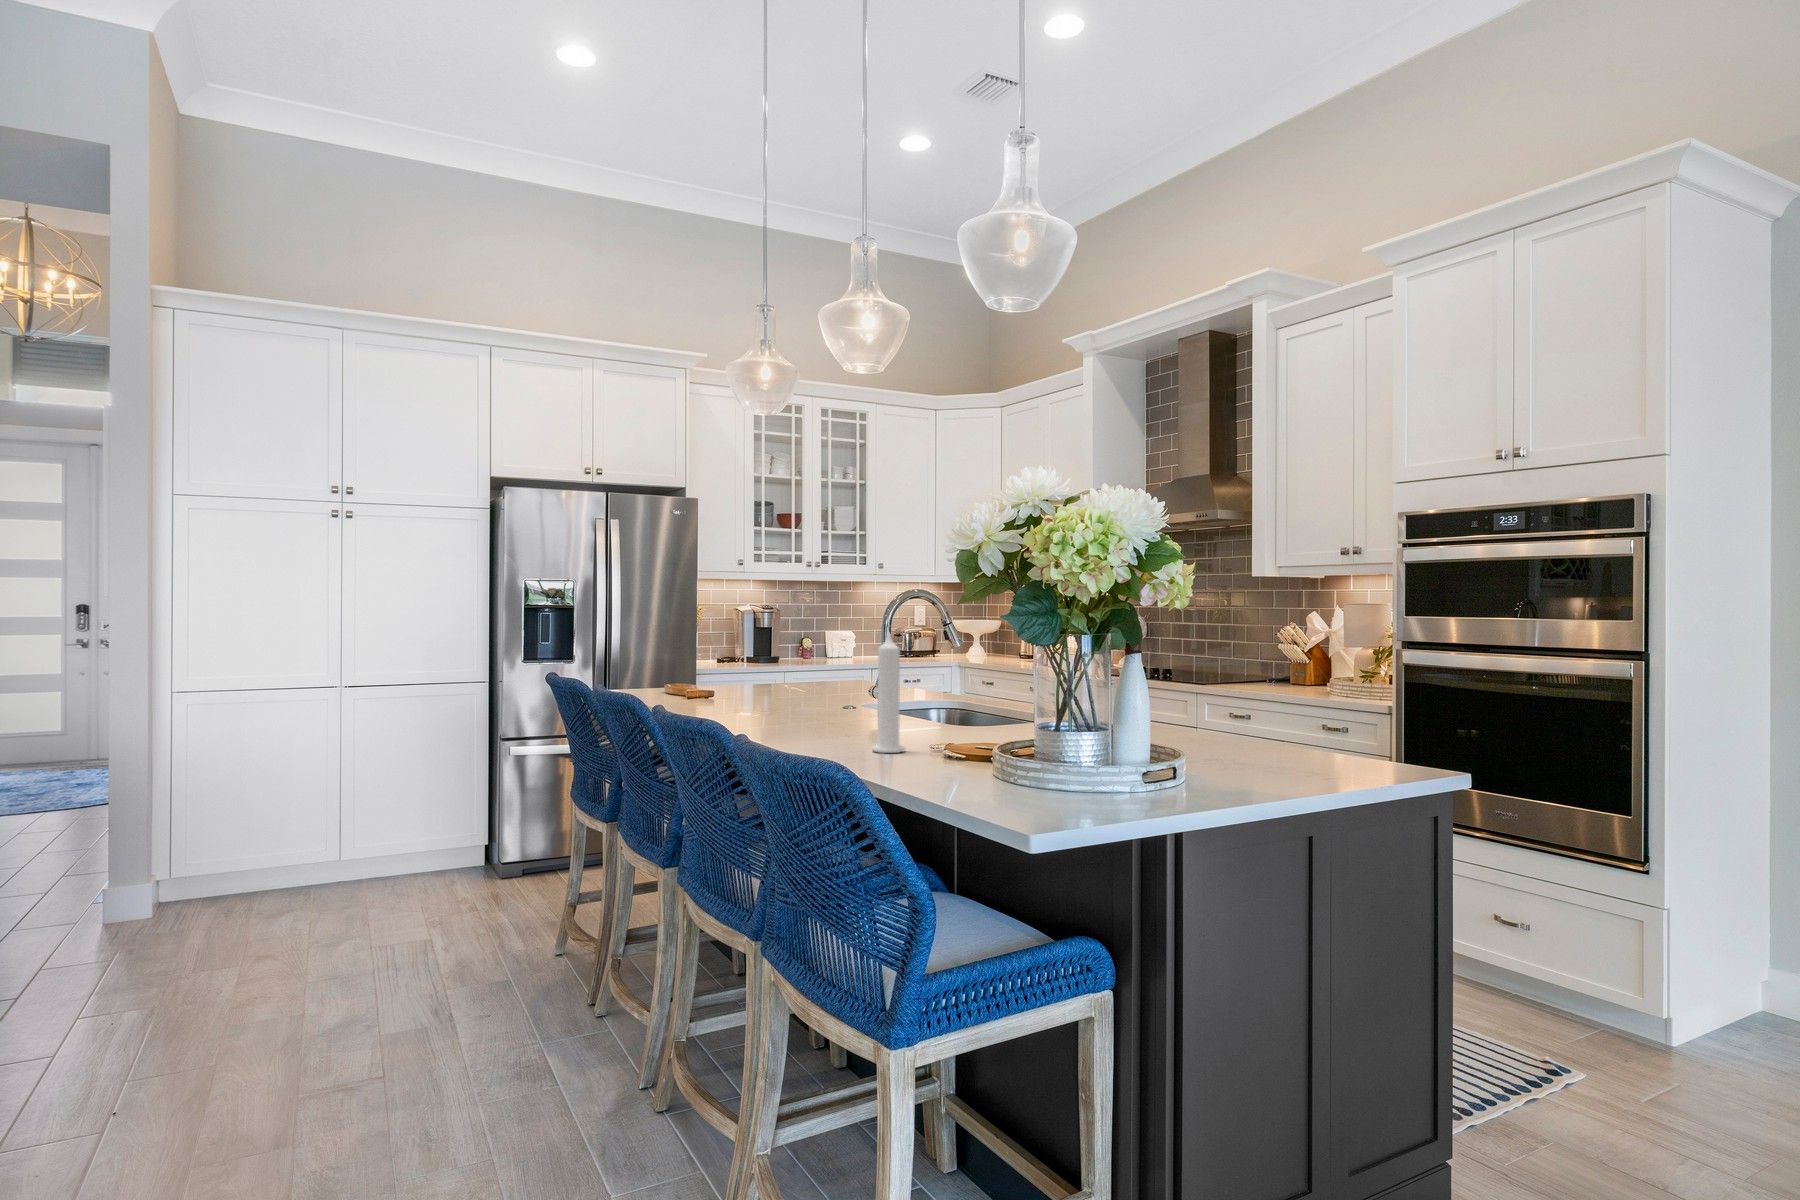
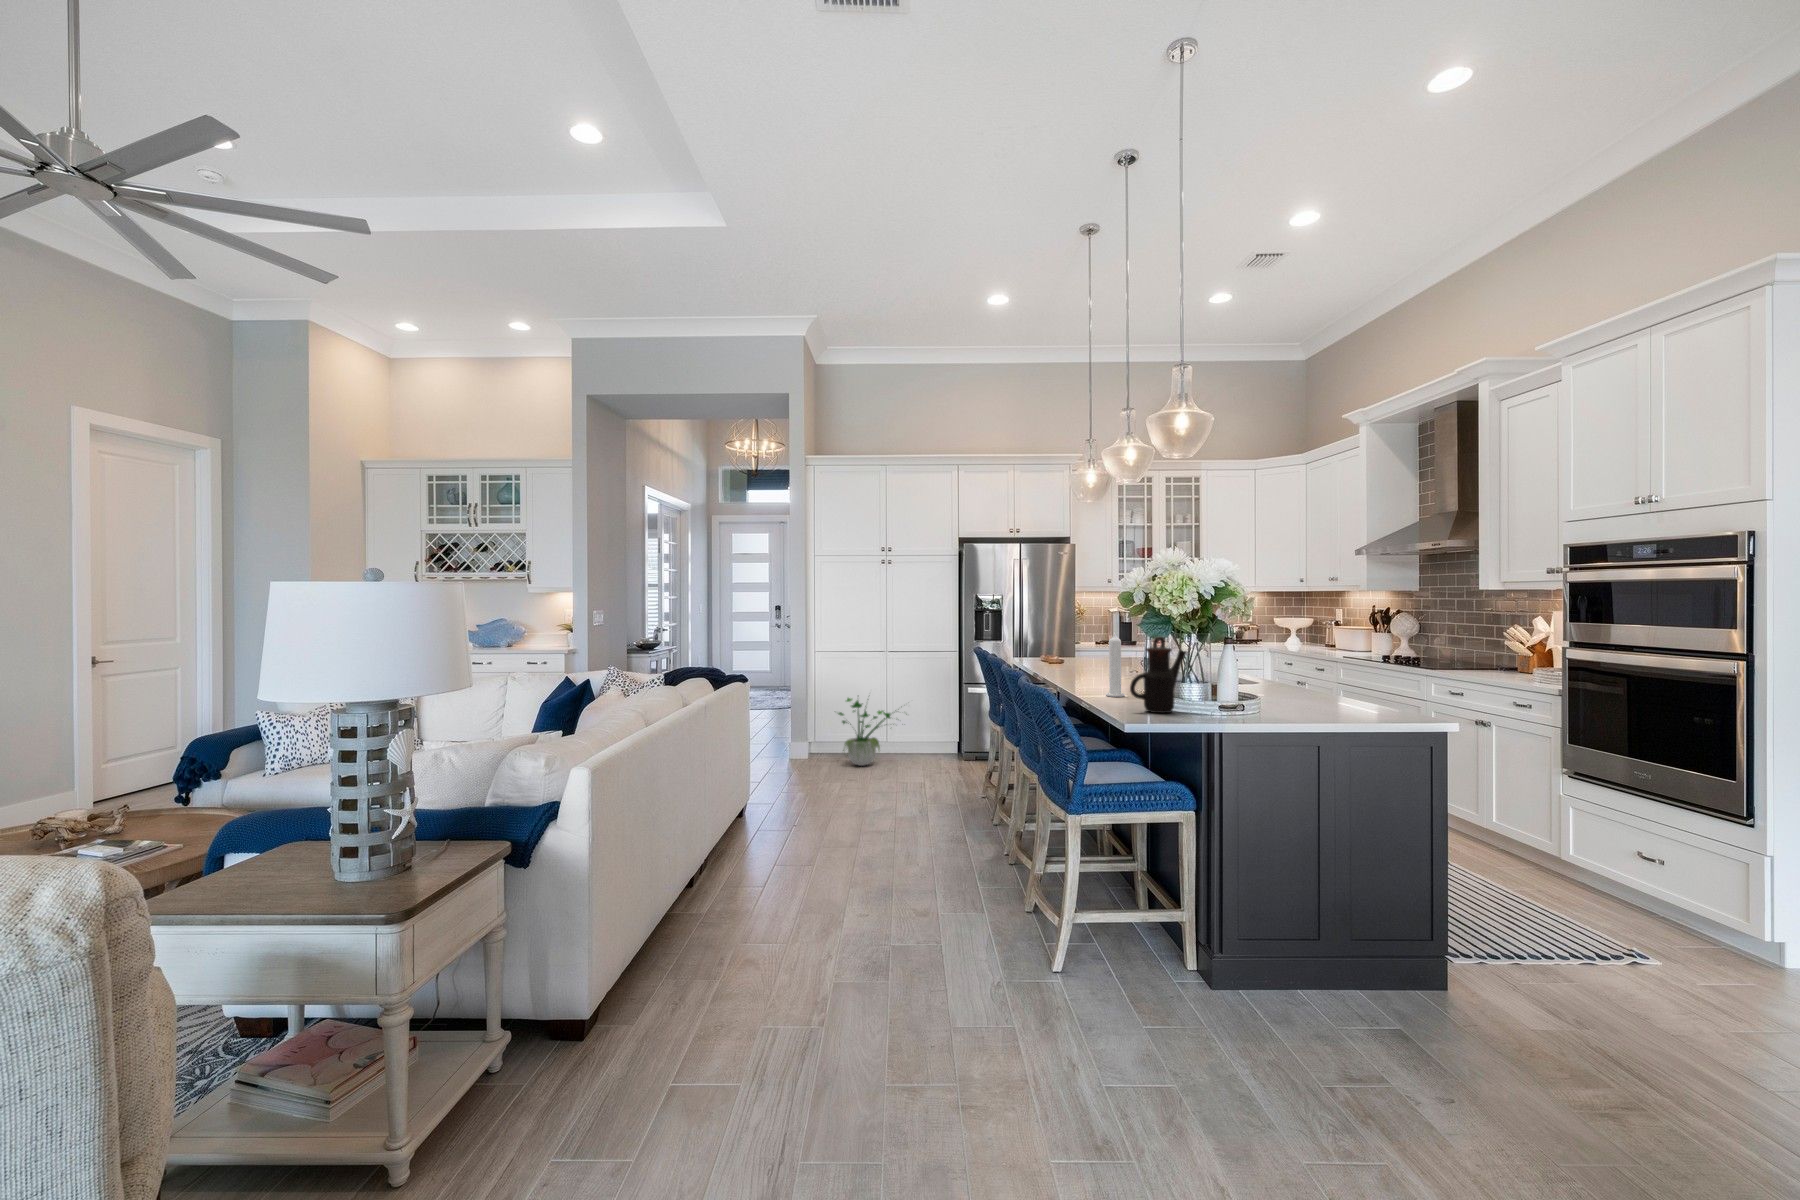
teapot: none [978,637,1066,784] -> present [1130,637,1187,713]
potted plant: none [231,741,406,904] -> present [838,698,891,766]

